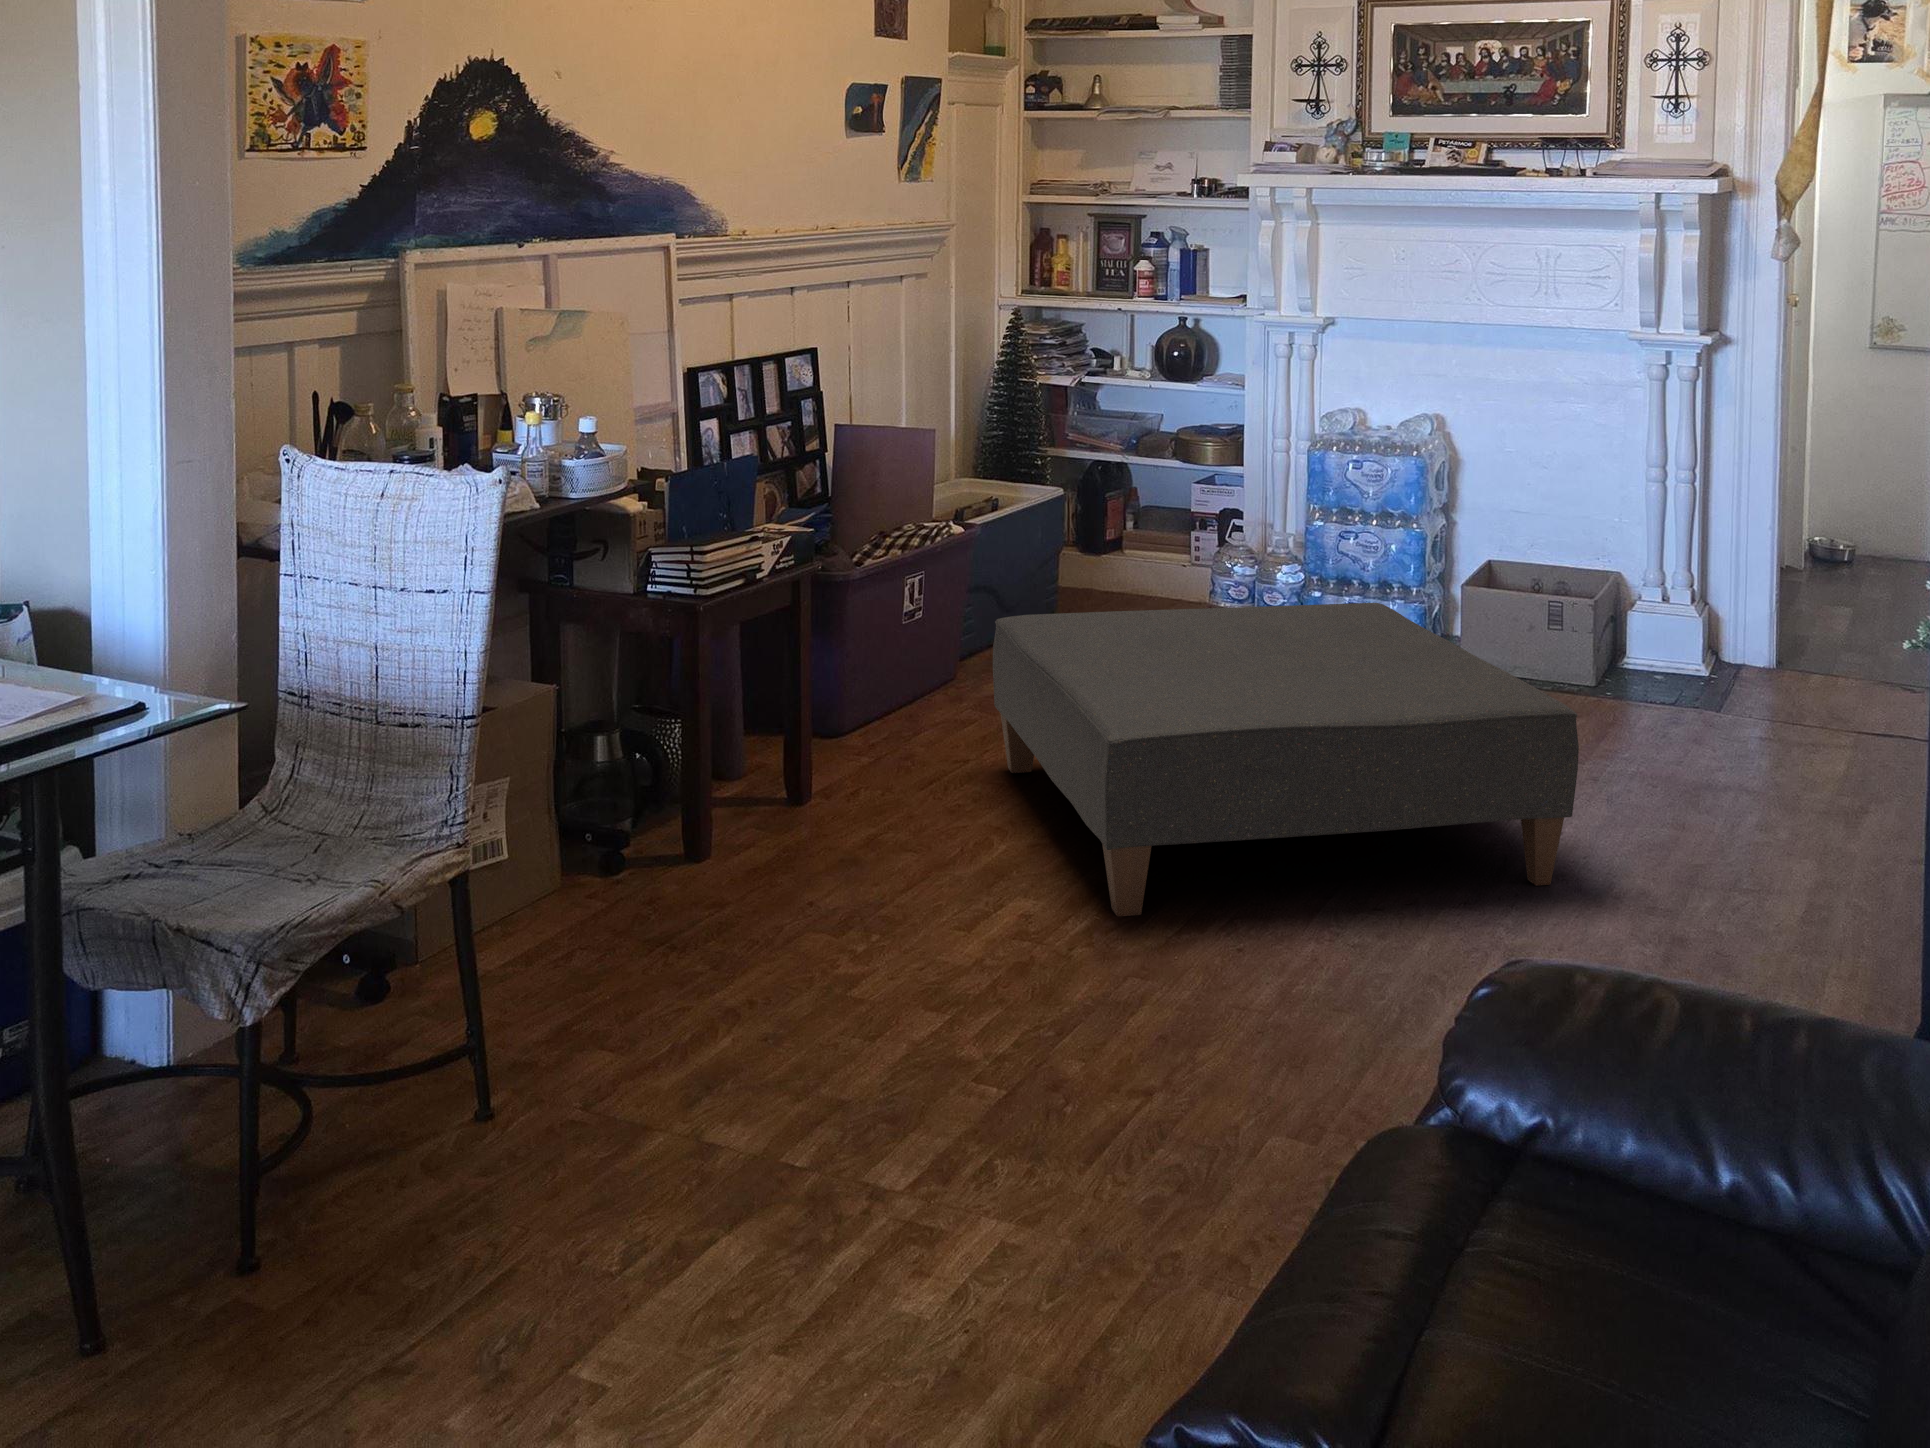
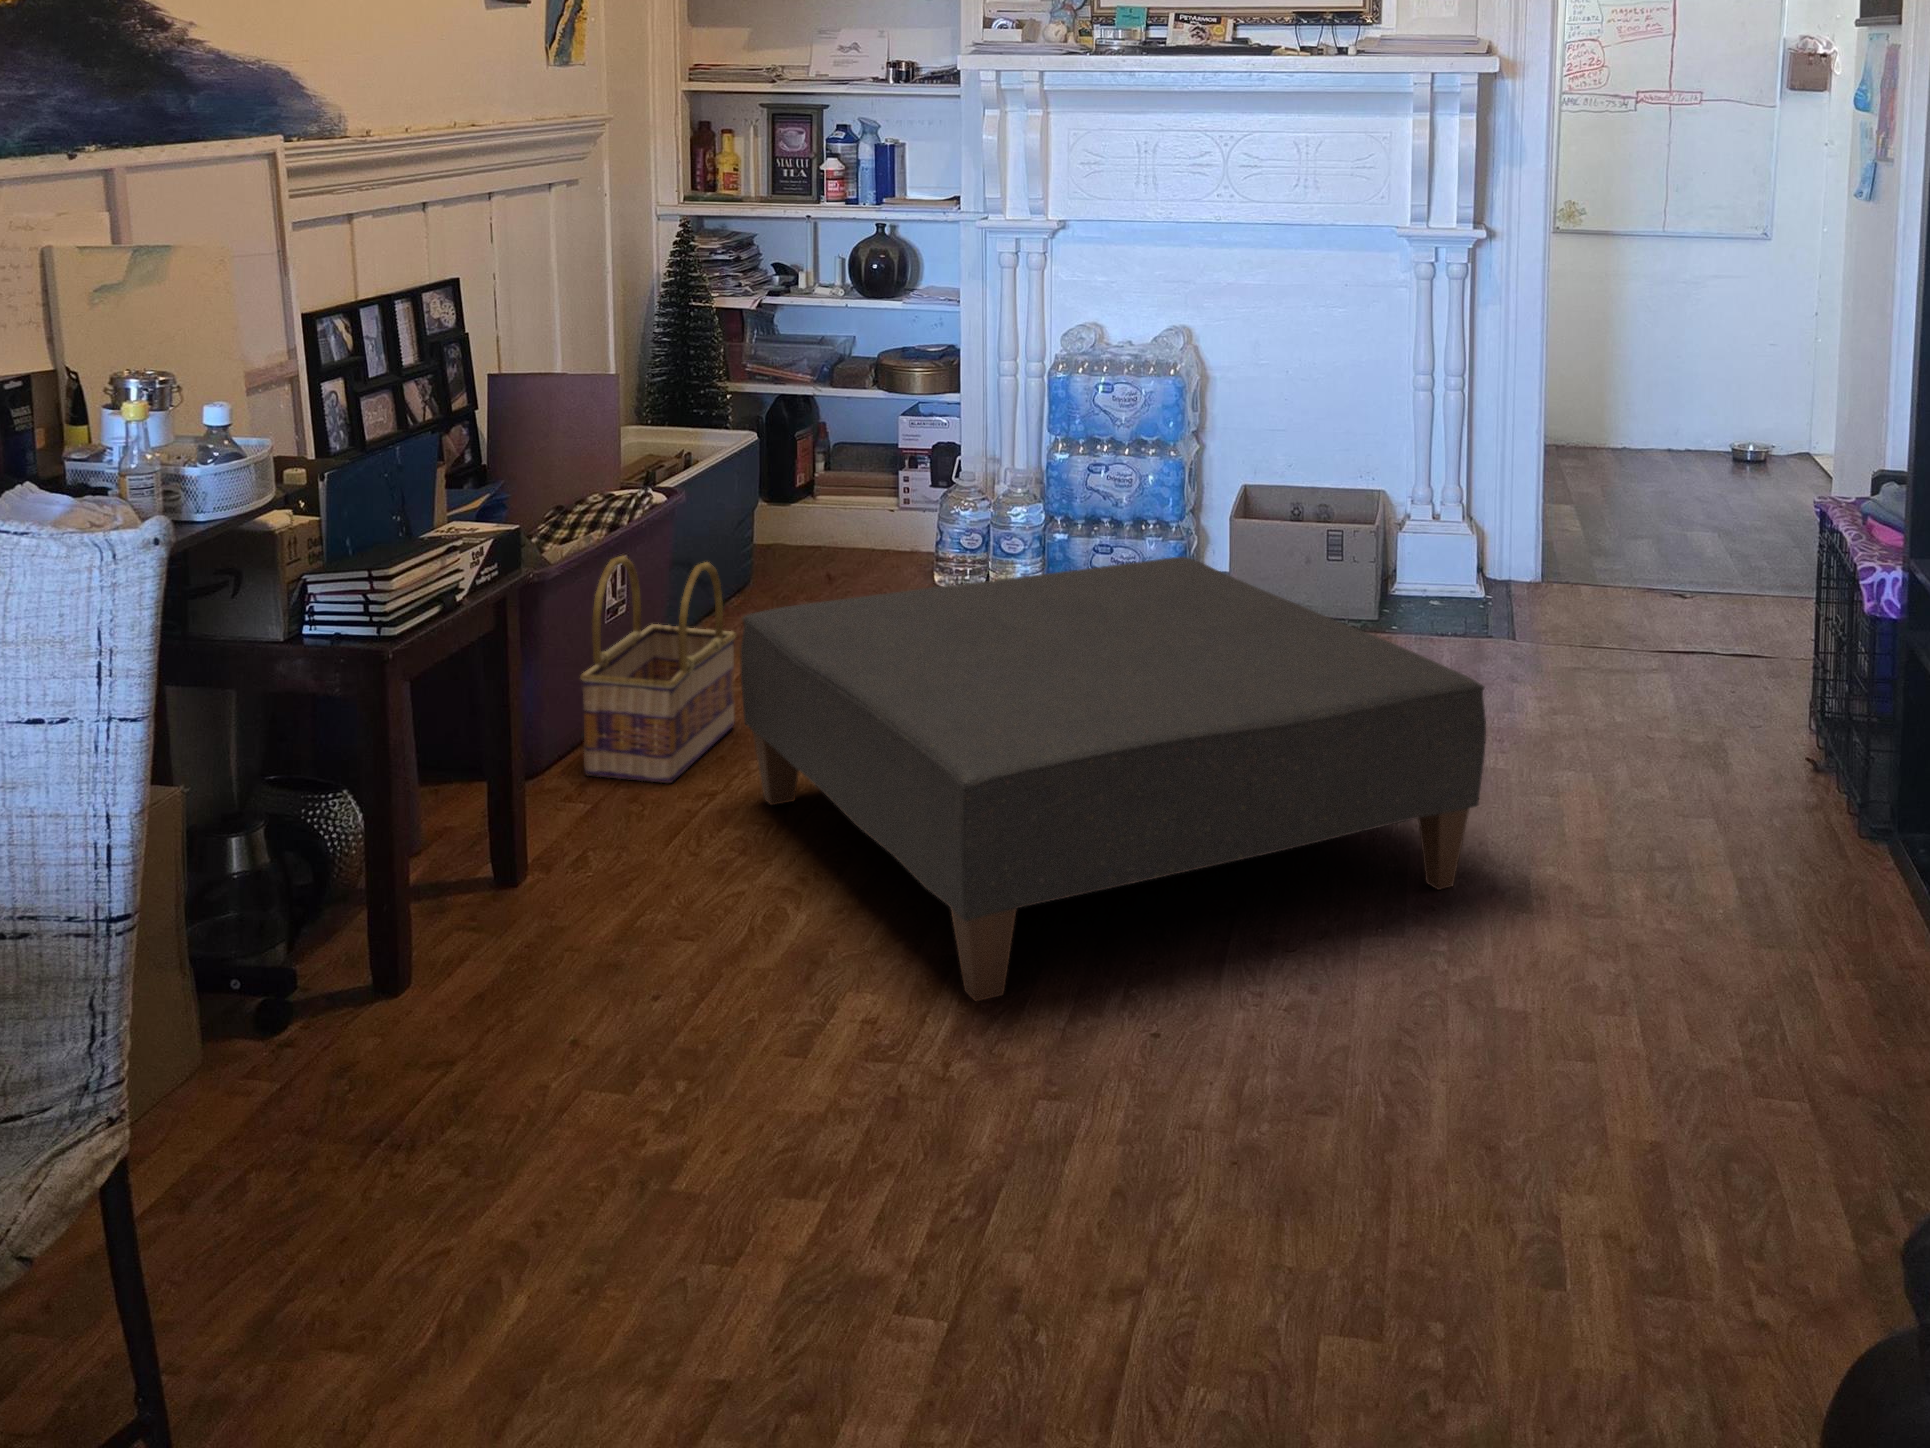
basket: none [876,570,1008,751] -> present [580,556,736,783]

